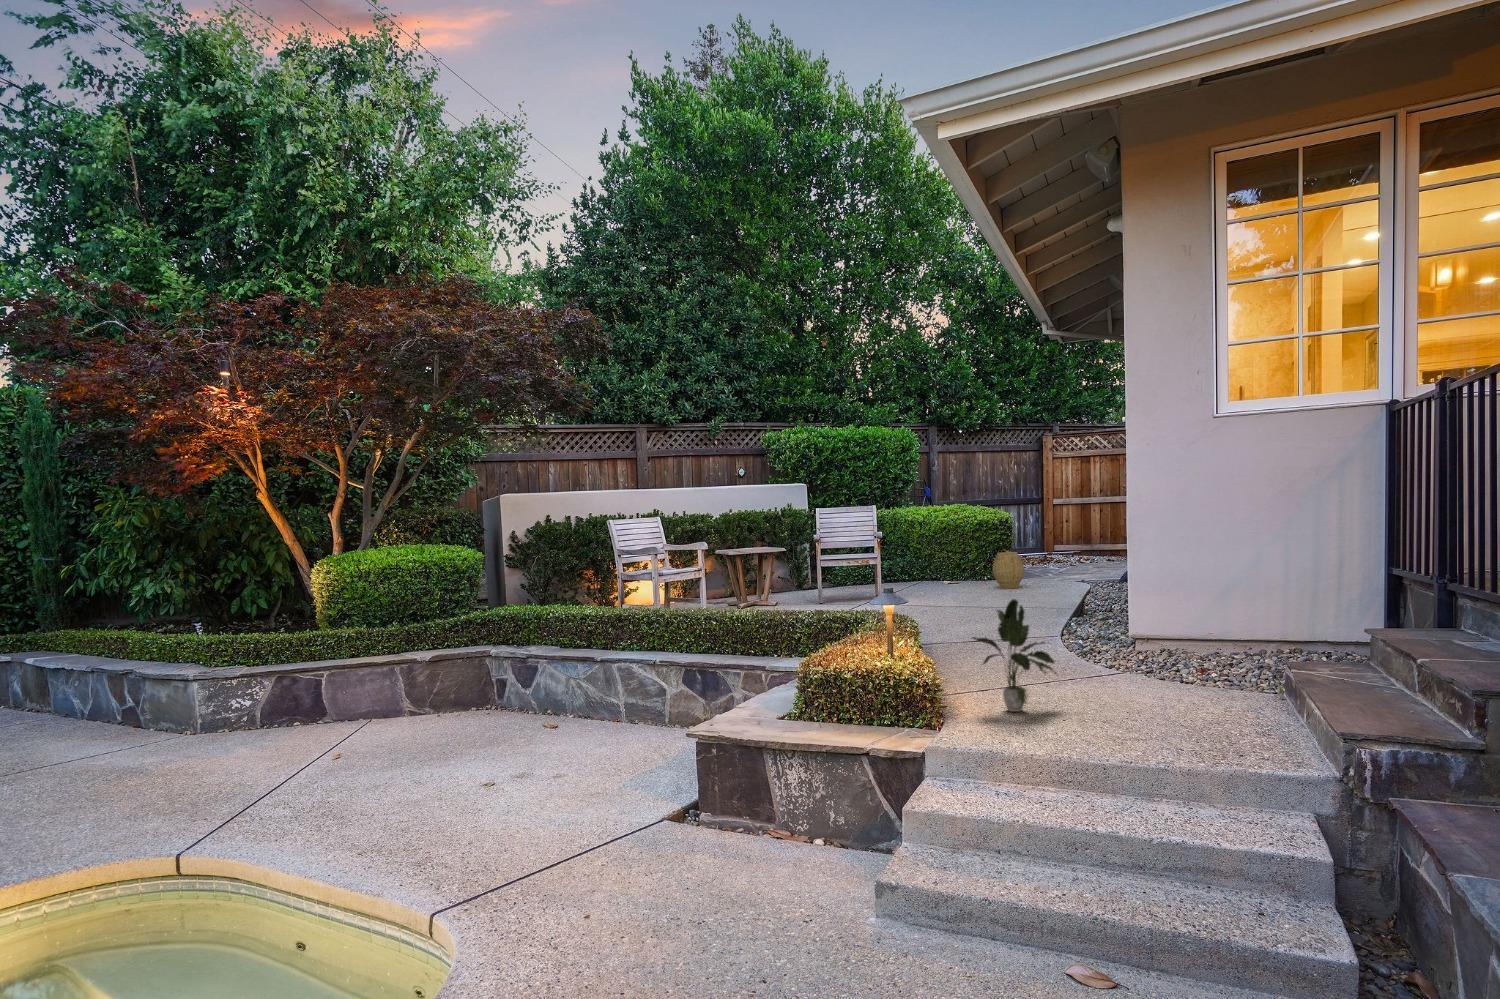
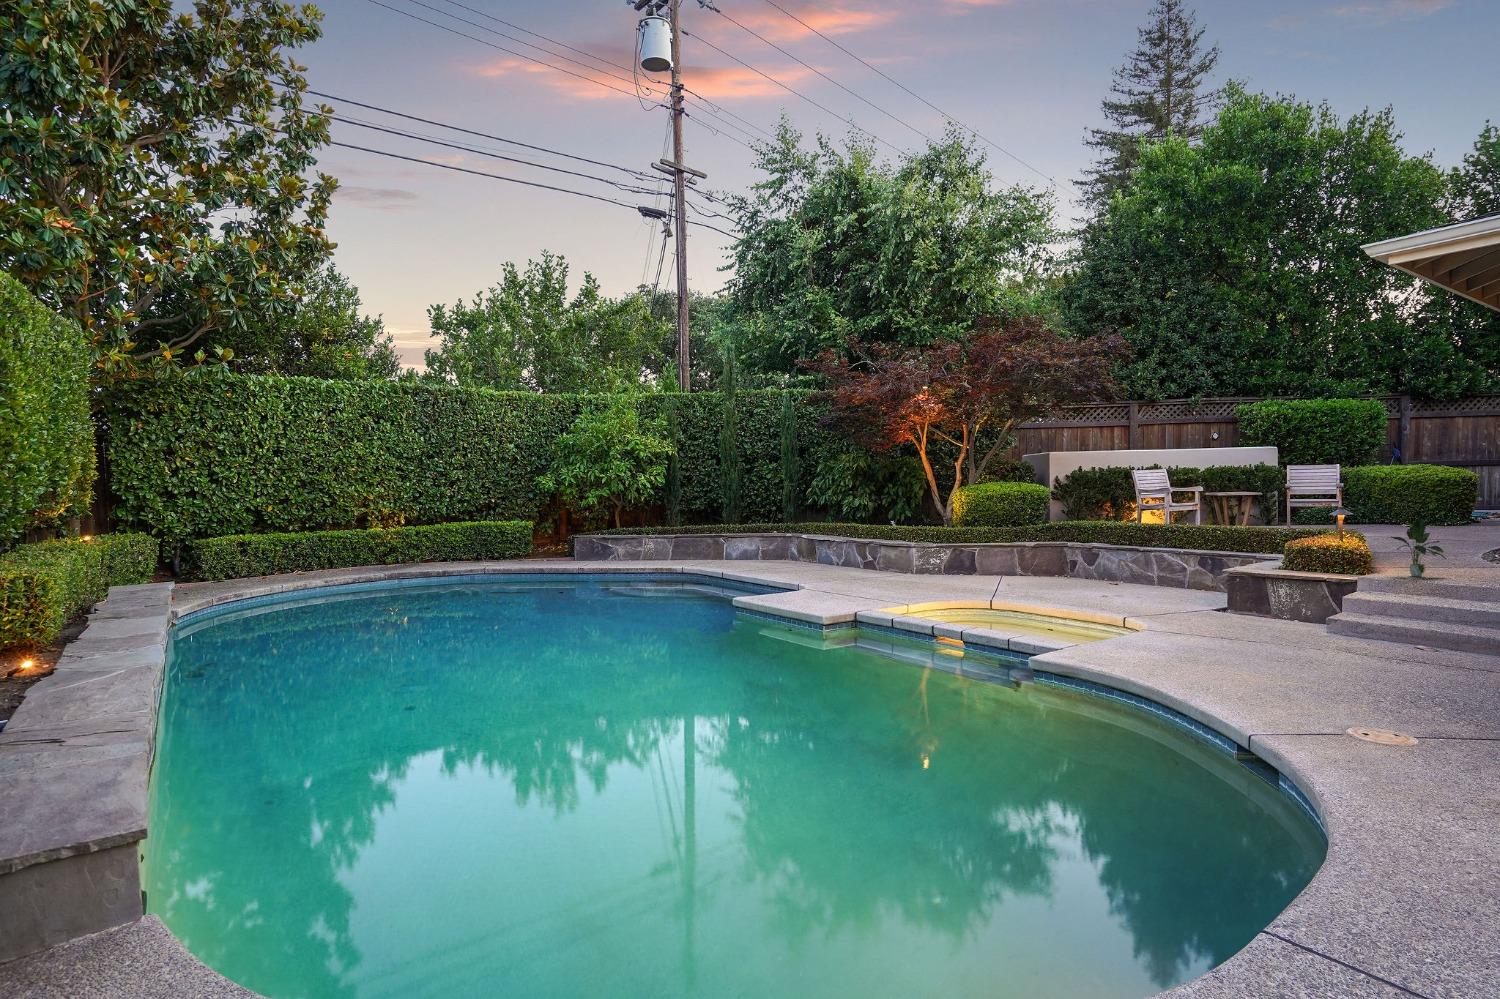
woven basket: present [993,551,1024,589] -> none [1446,502,1477,531]

